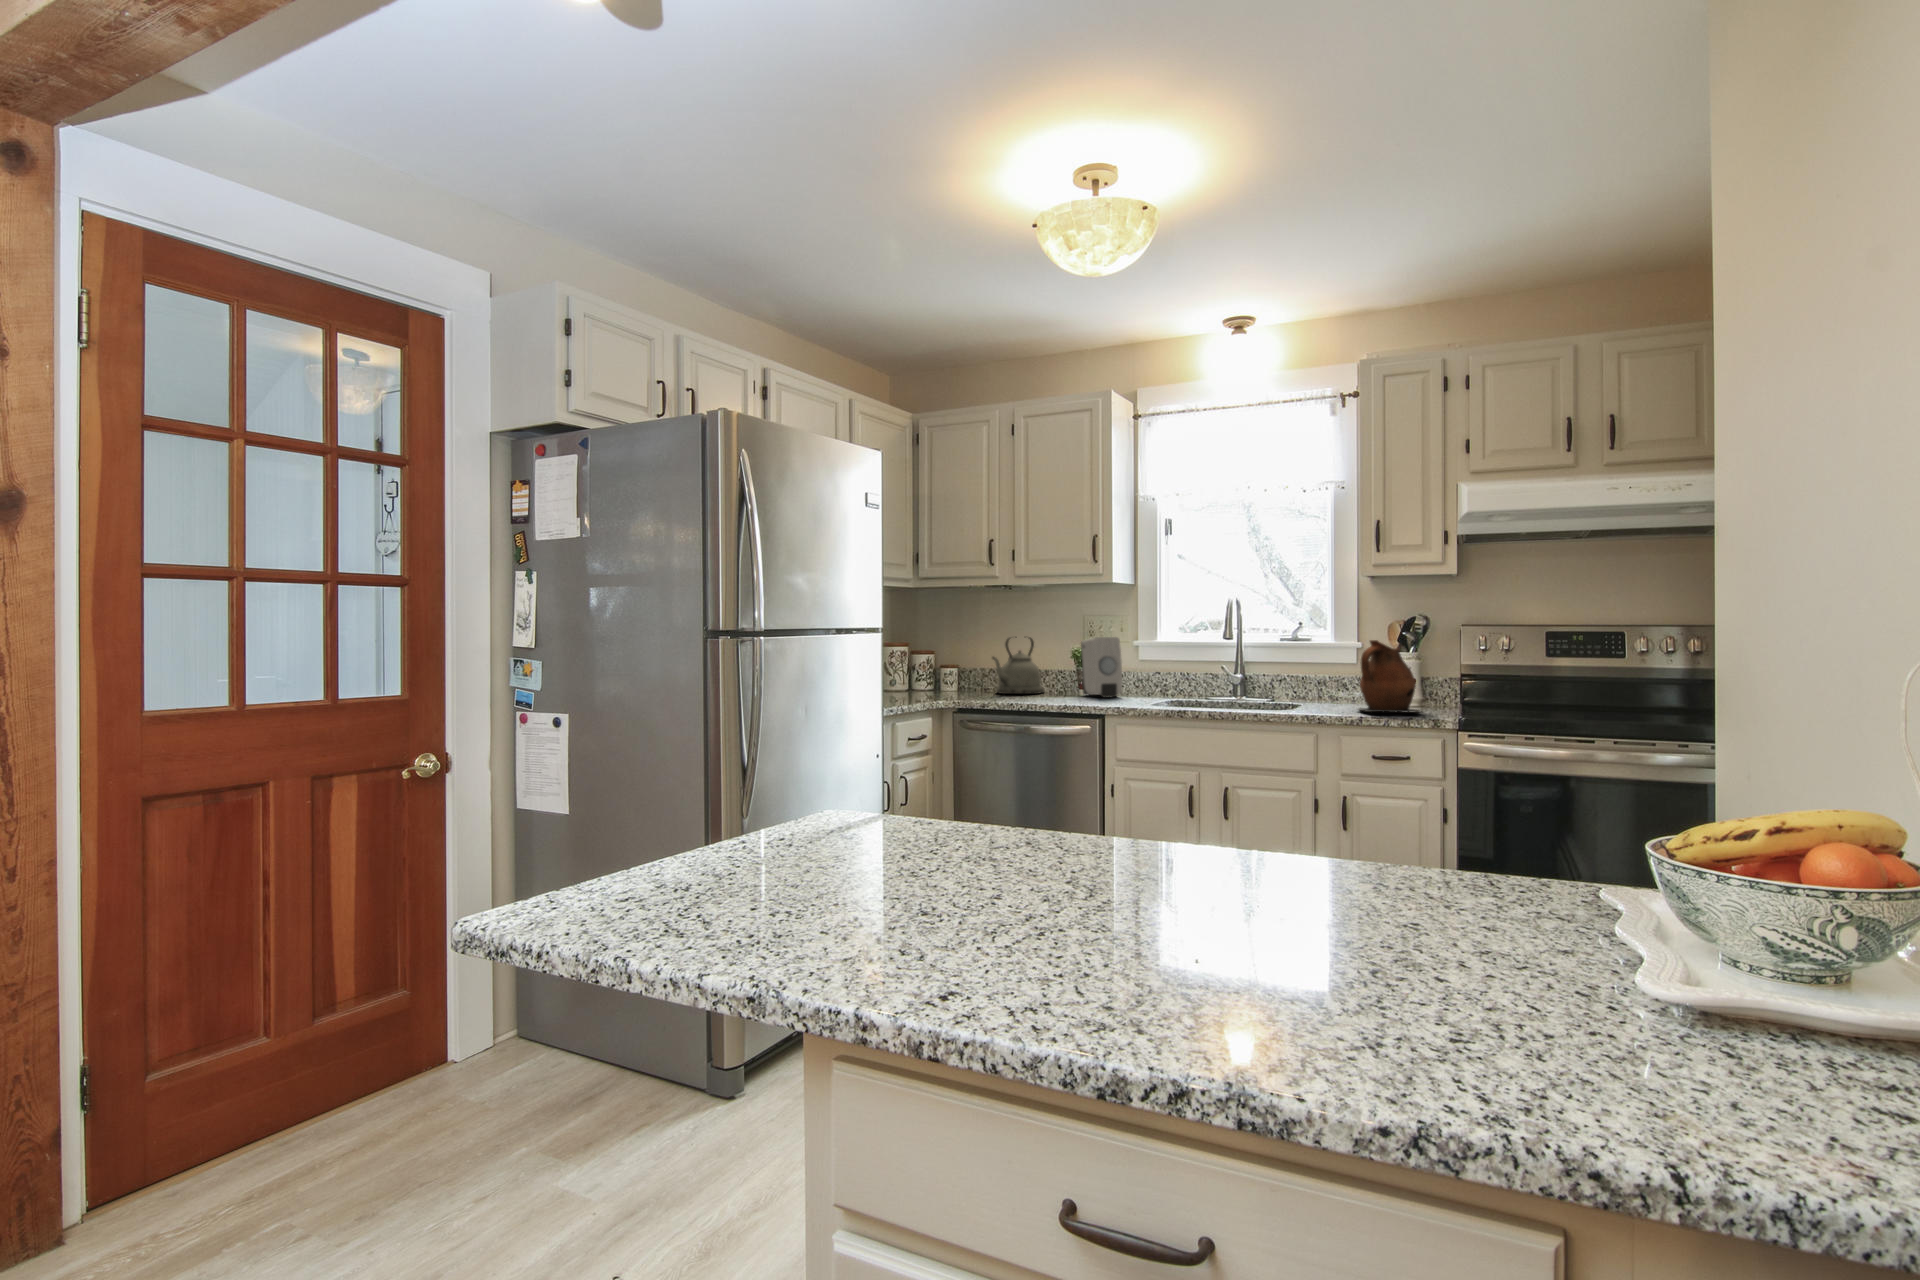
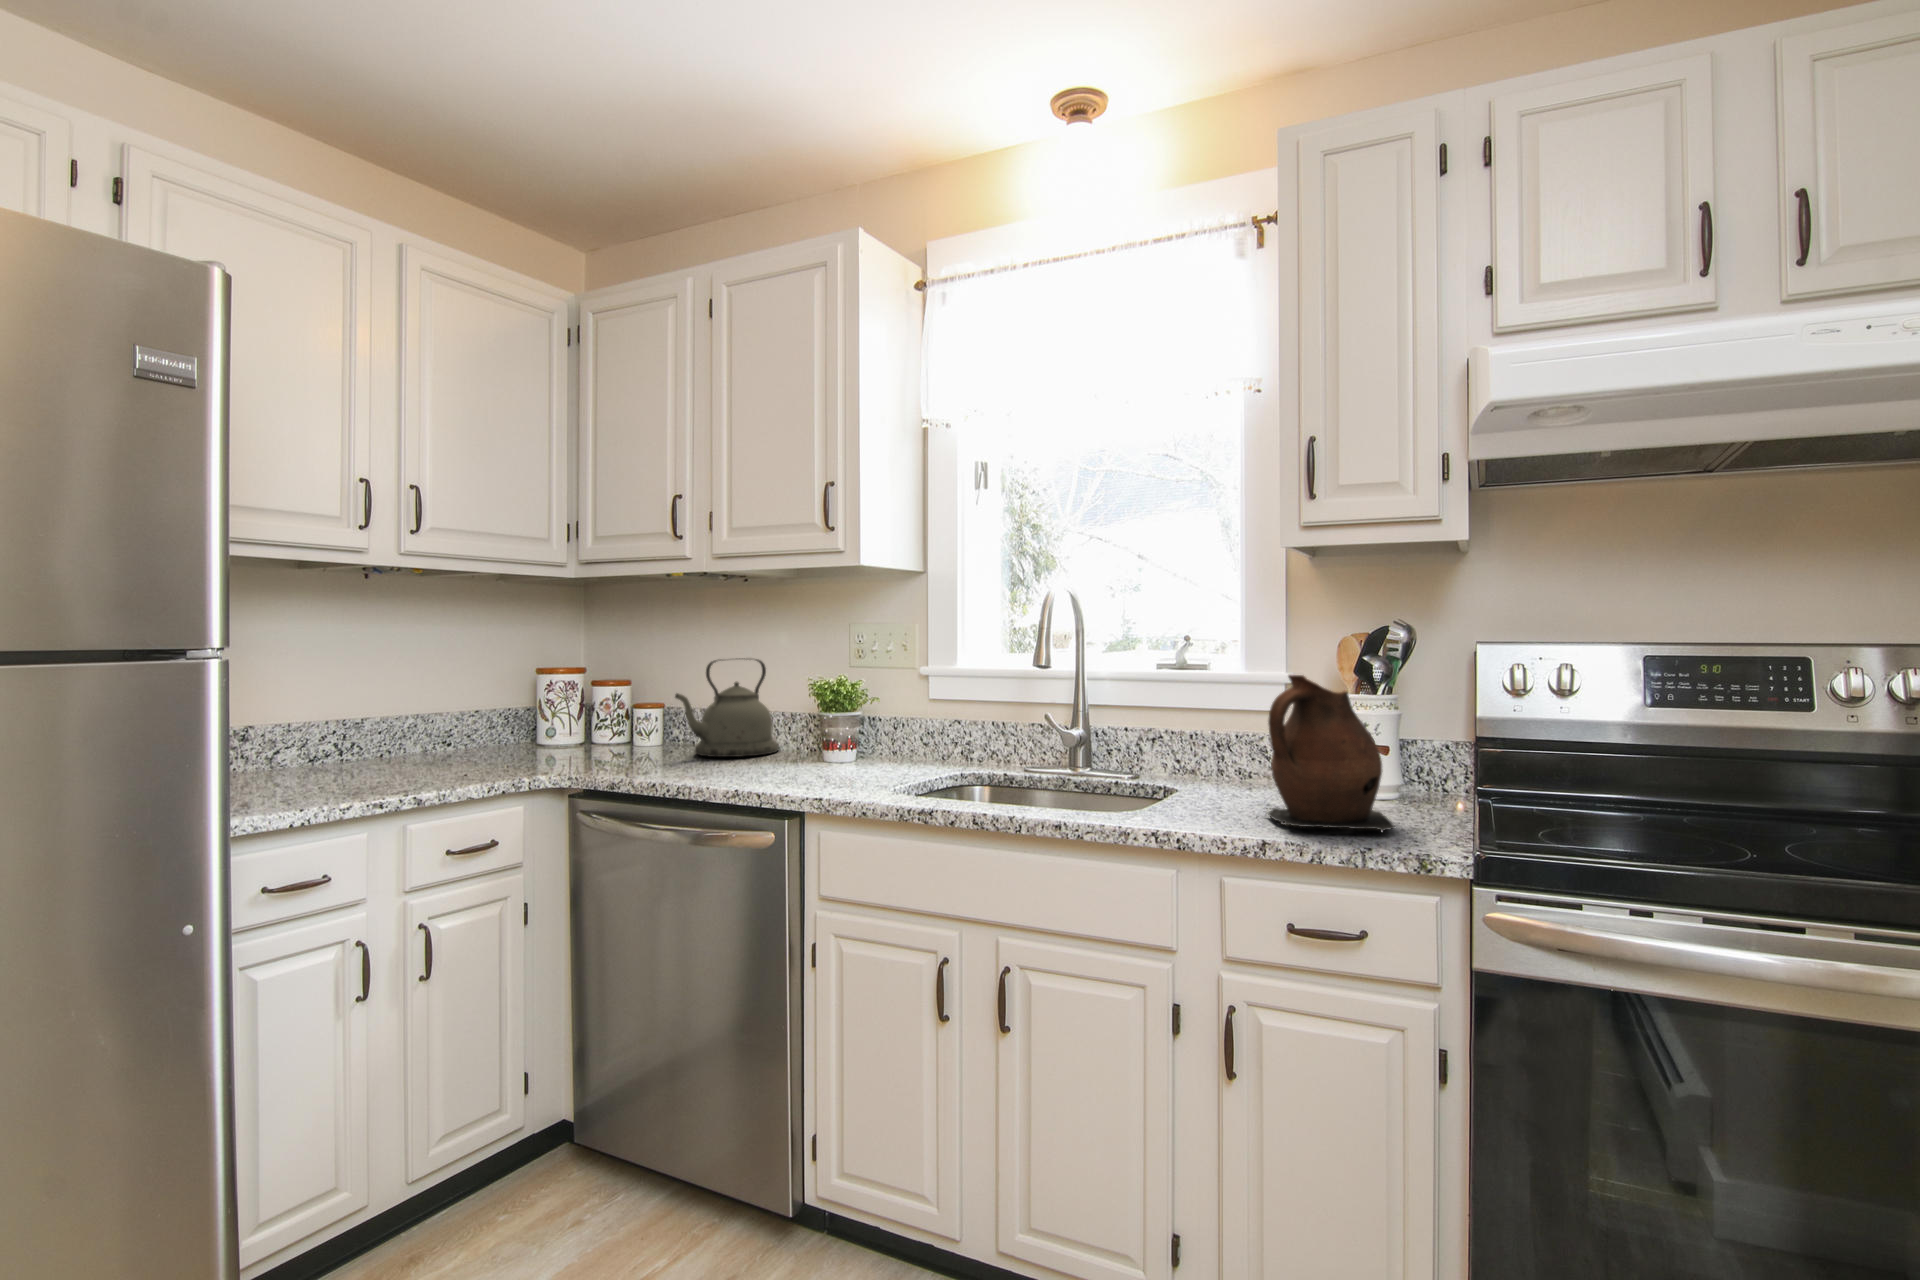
soap dispenser: present [1081,637,1122,697] -> none [824,661,881,768]

